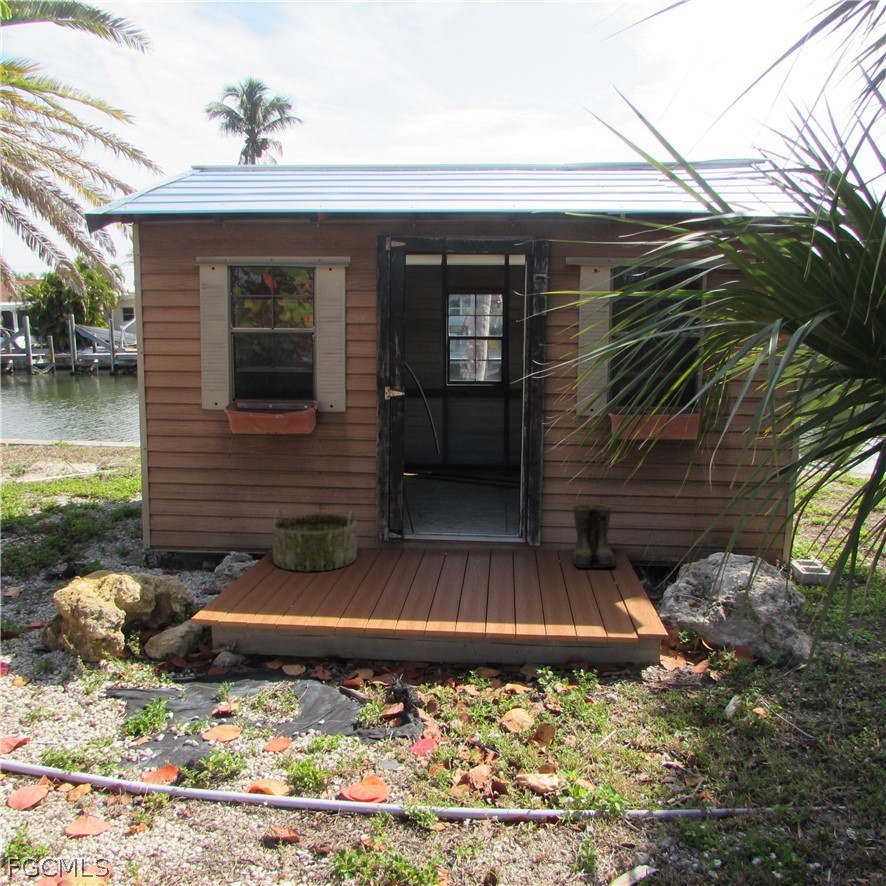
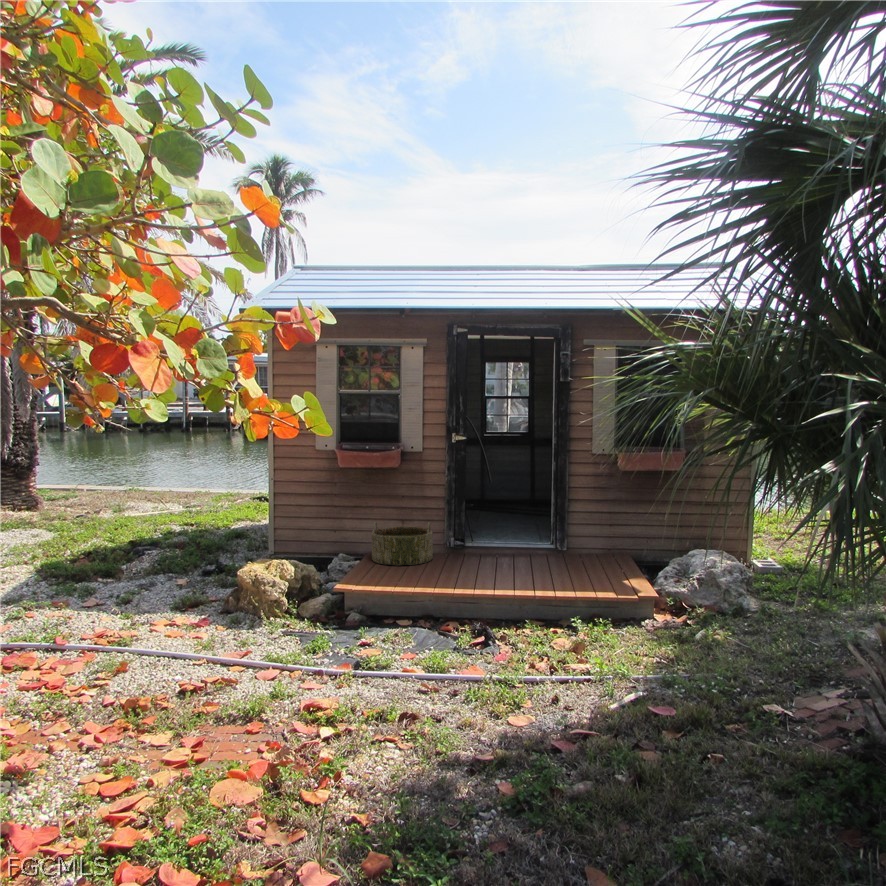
boots: present [572,504,616,568] -> none [590,517,624,562]

